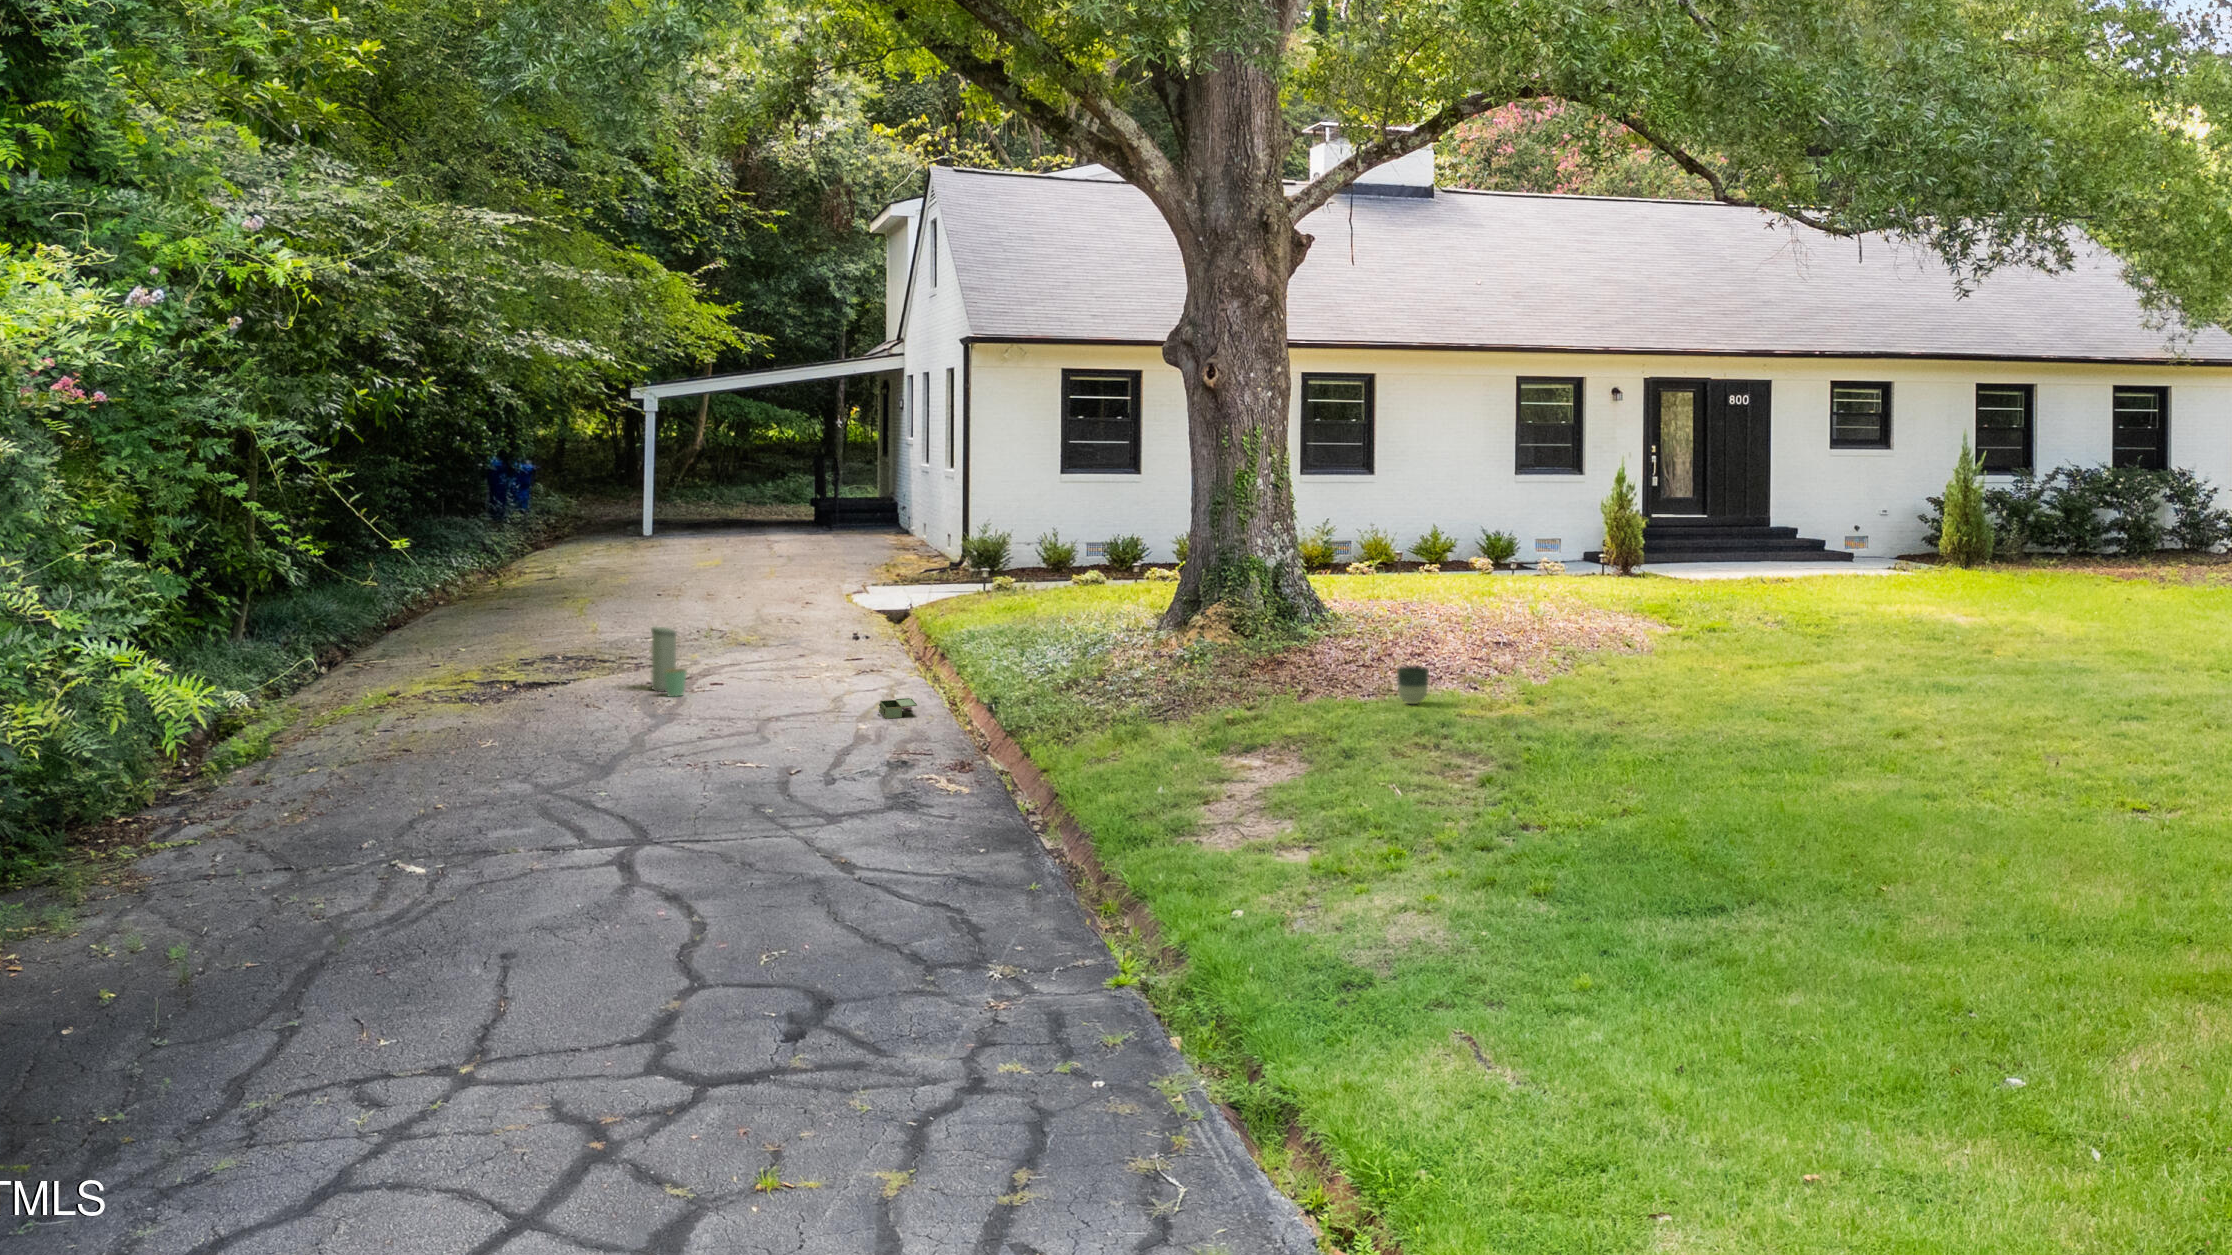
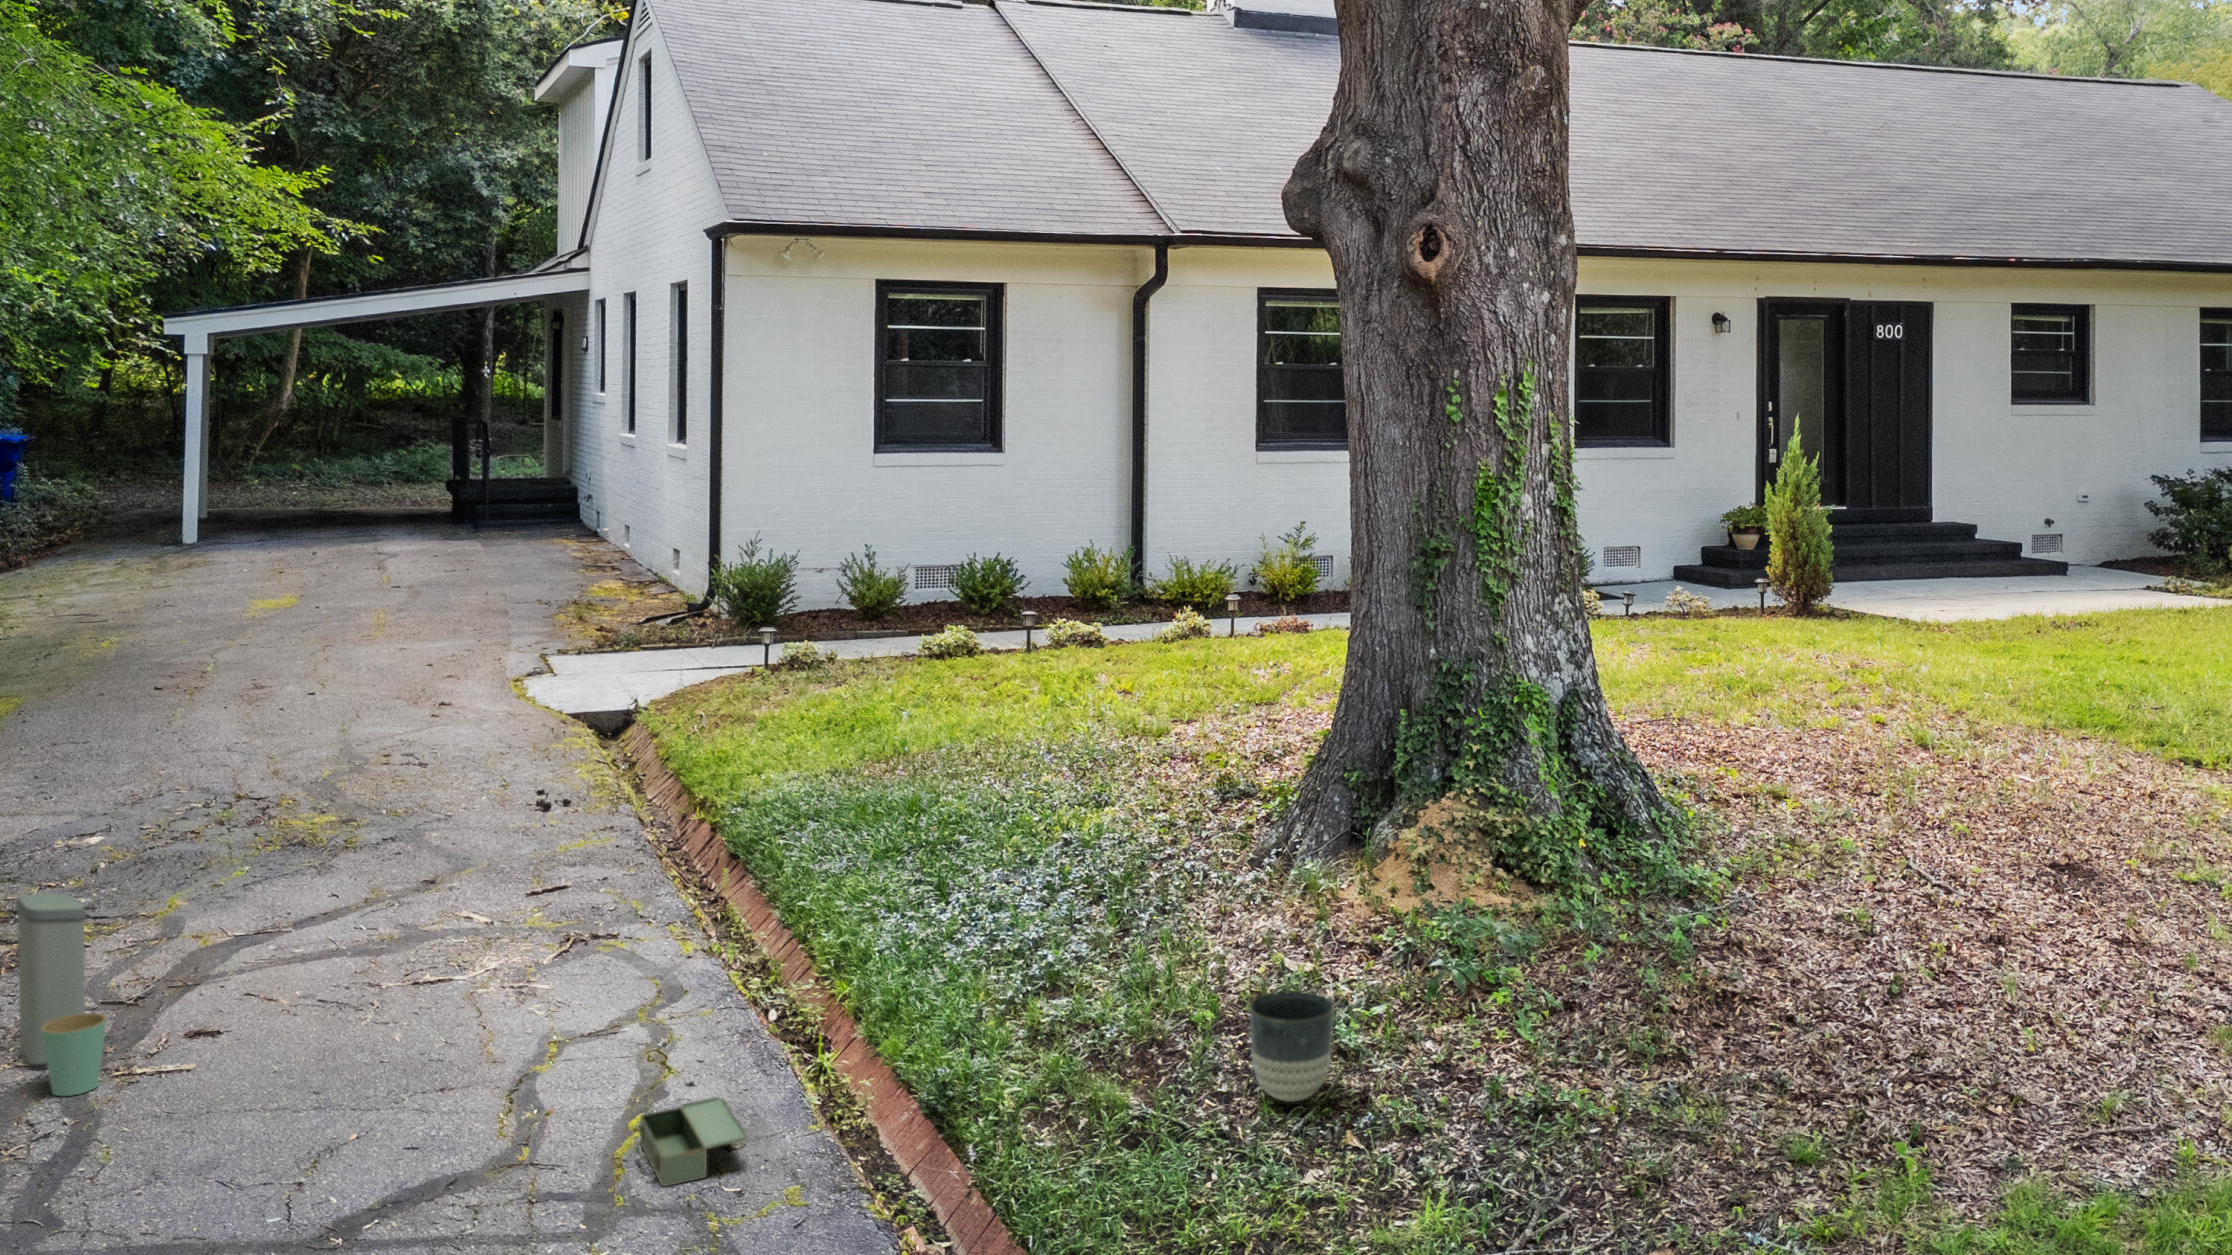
planter: present [1397,666,1429,704] -> present [1250,991,1334,1102]

